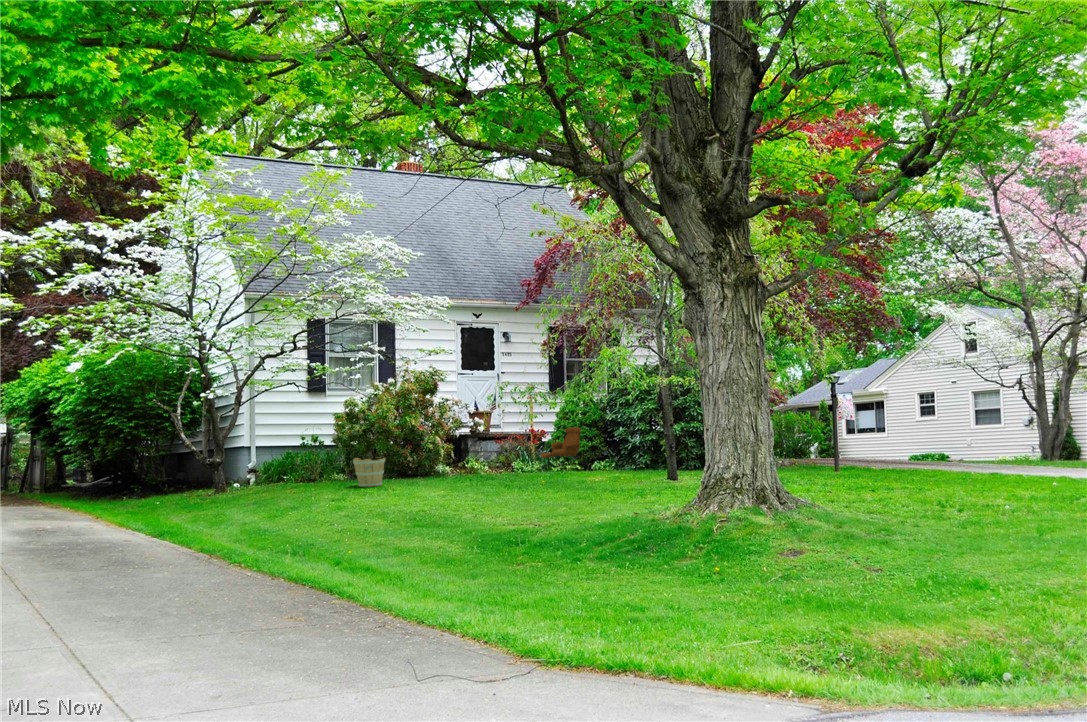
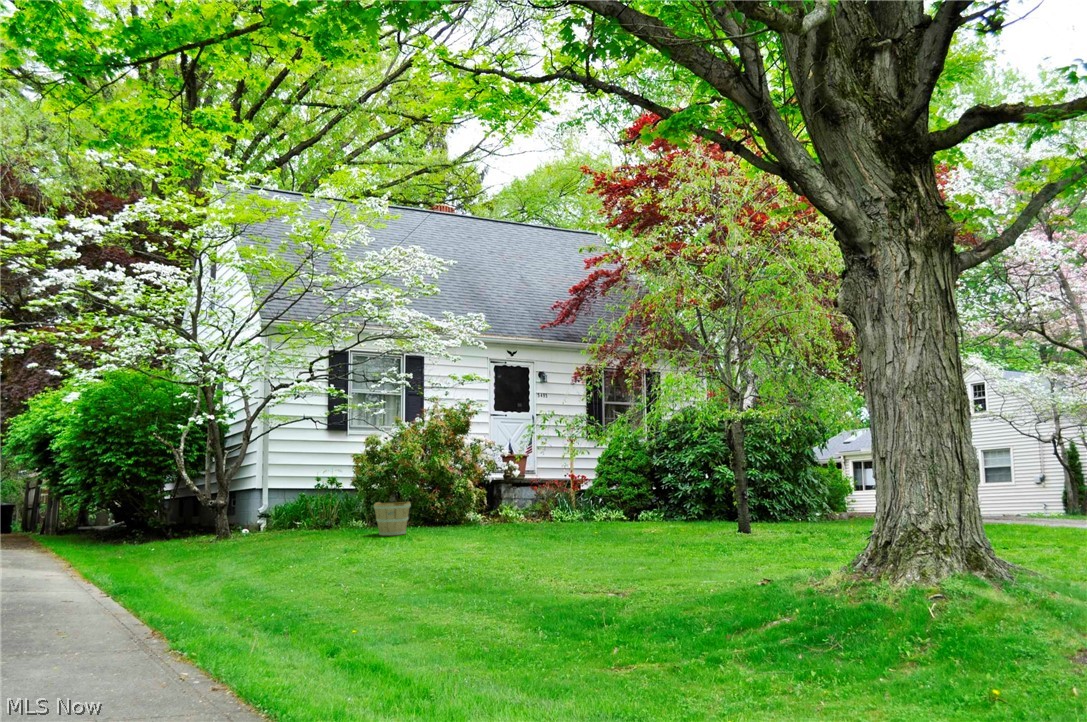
lounge chair: present [541,427,581,467] -> none [581,473,624,517]

